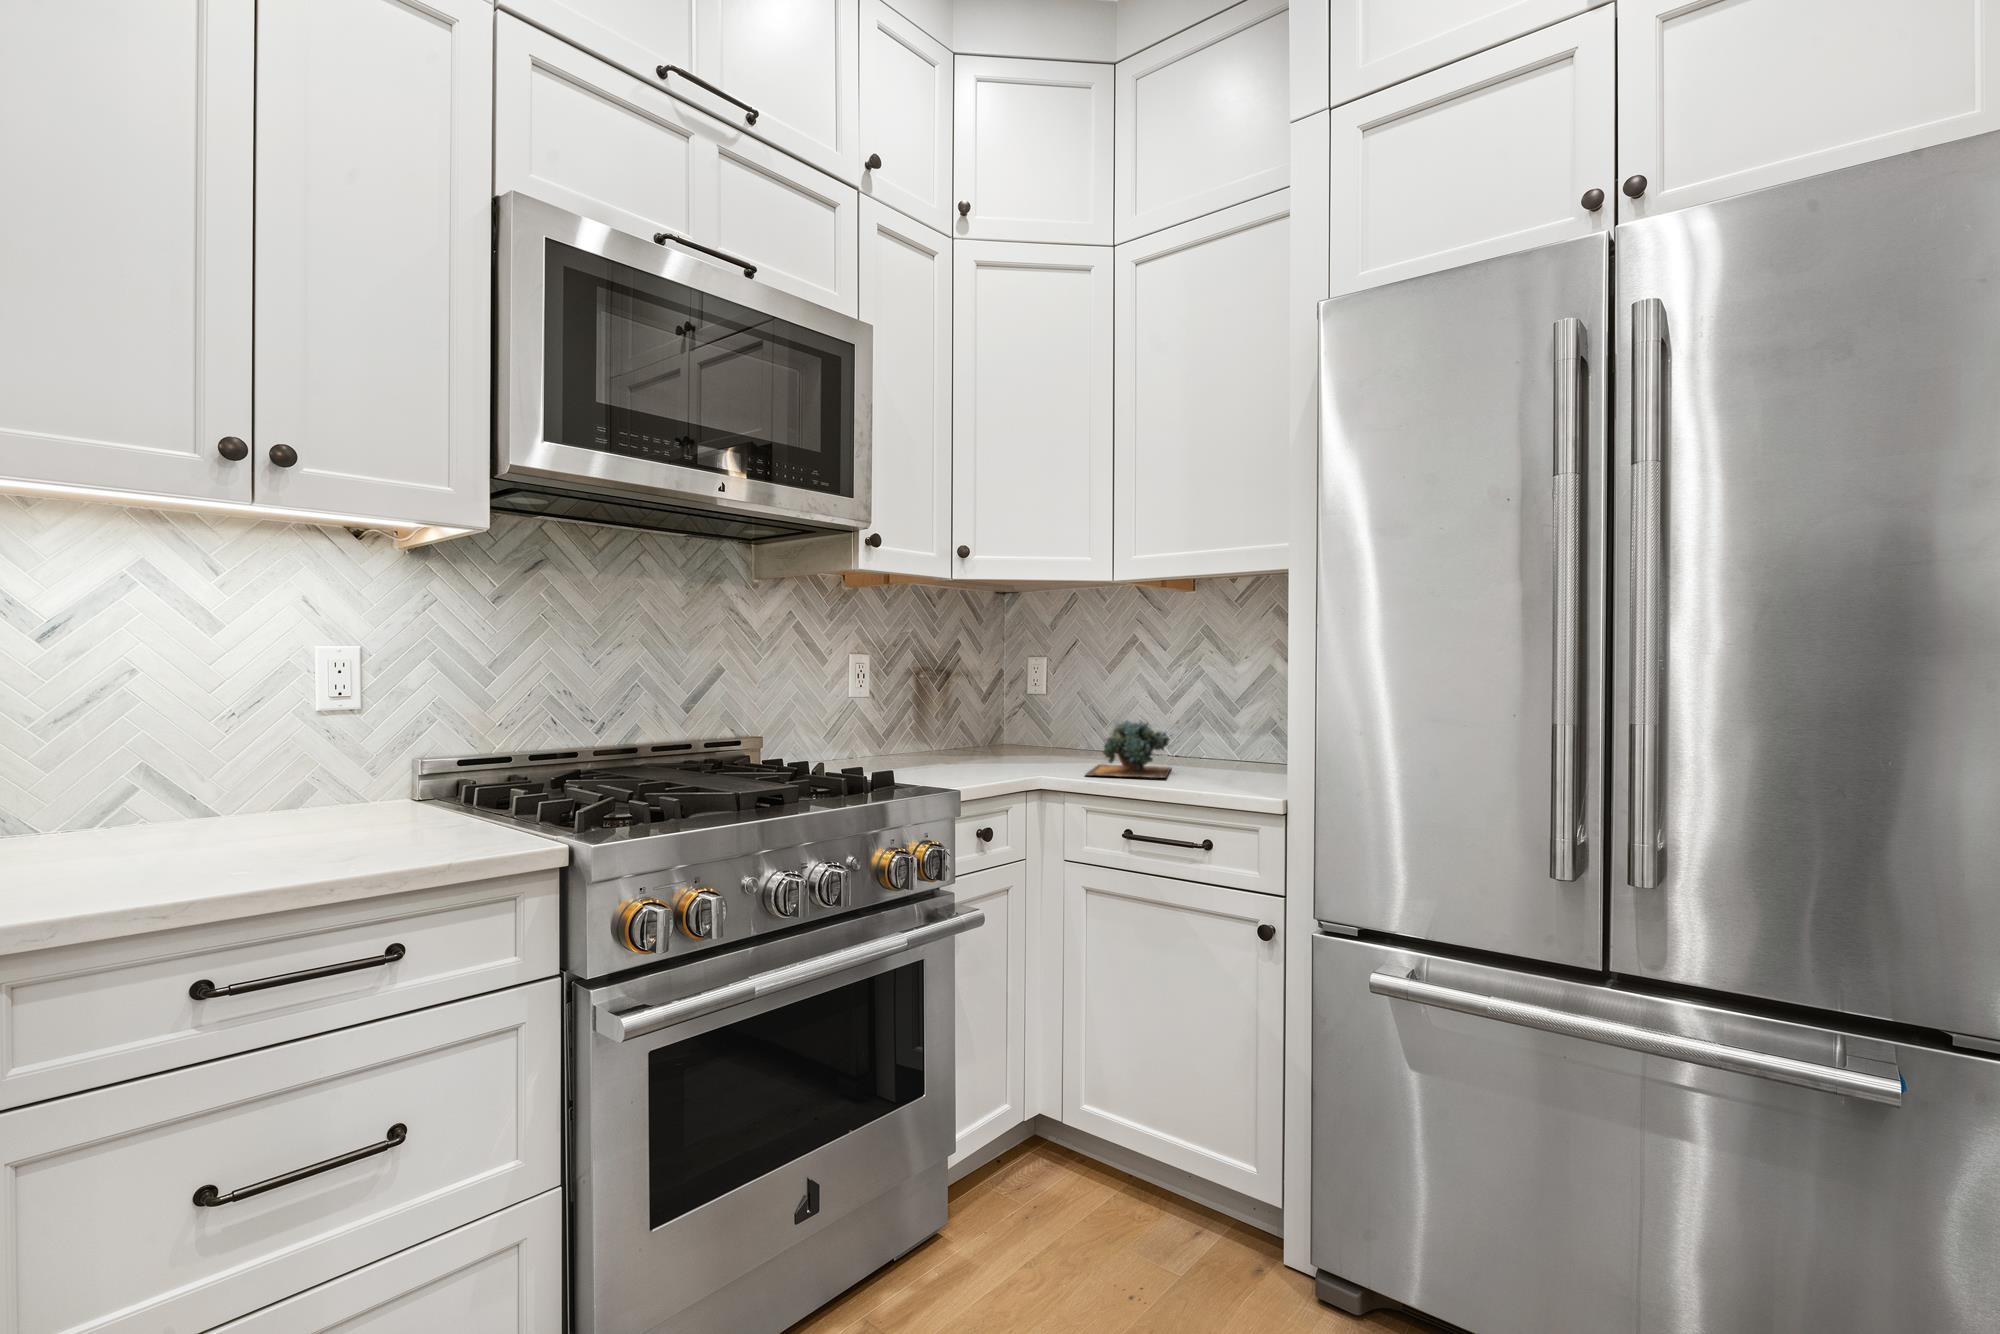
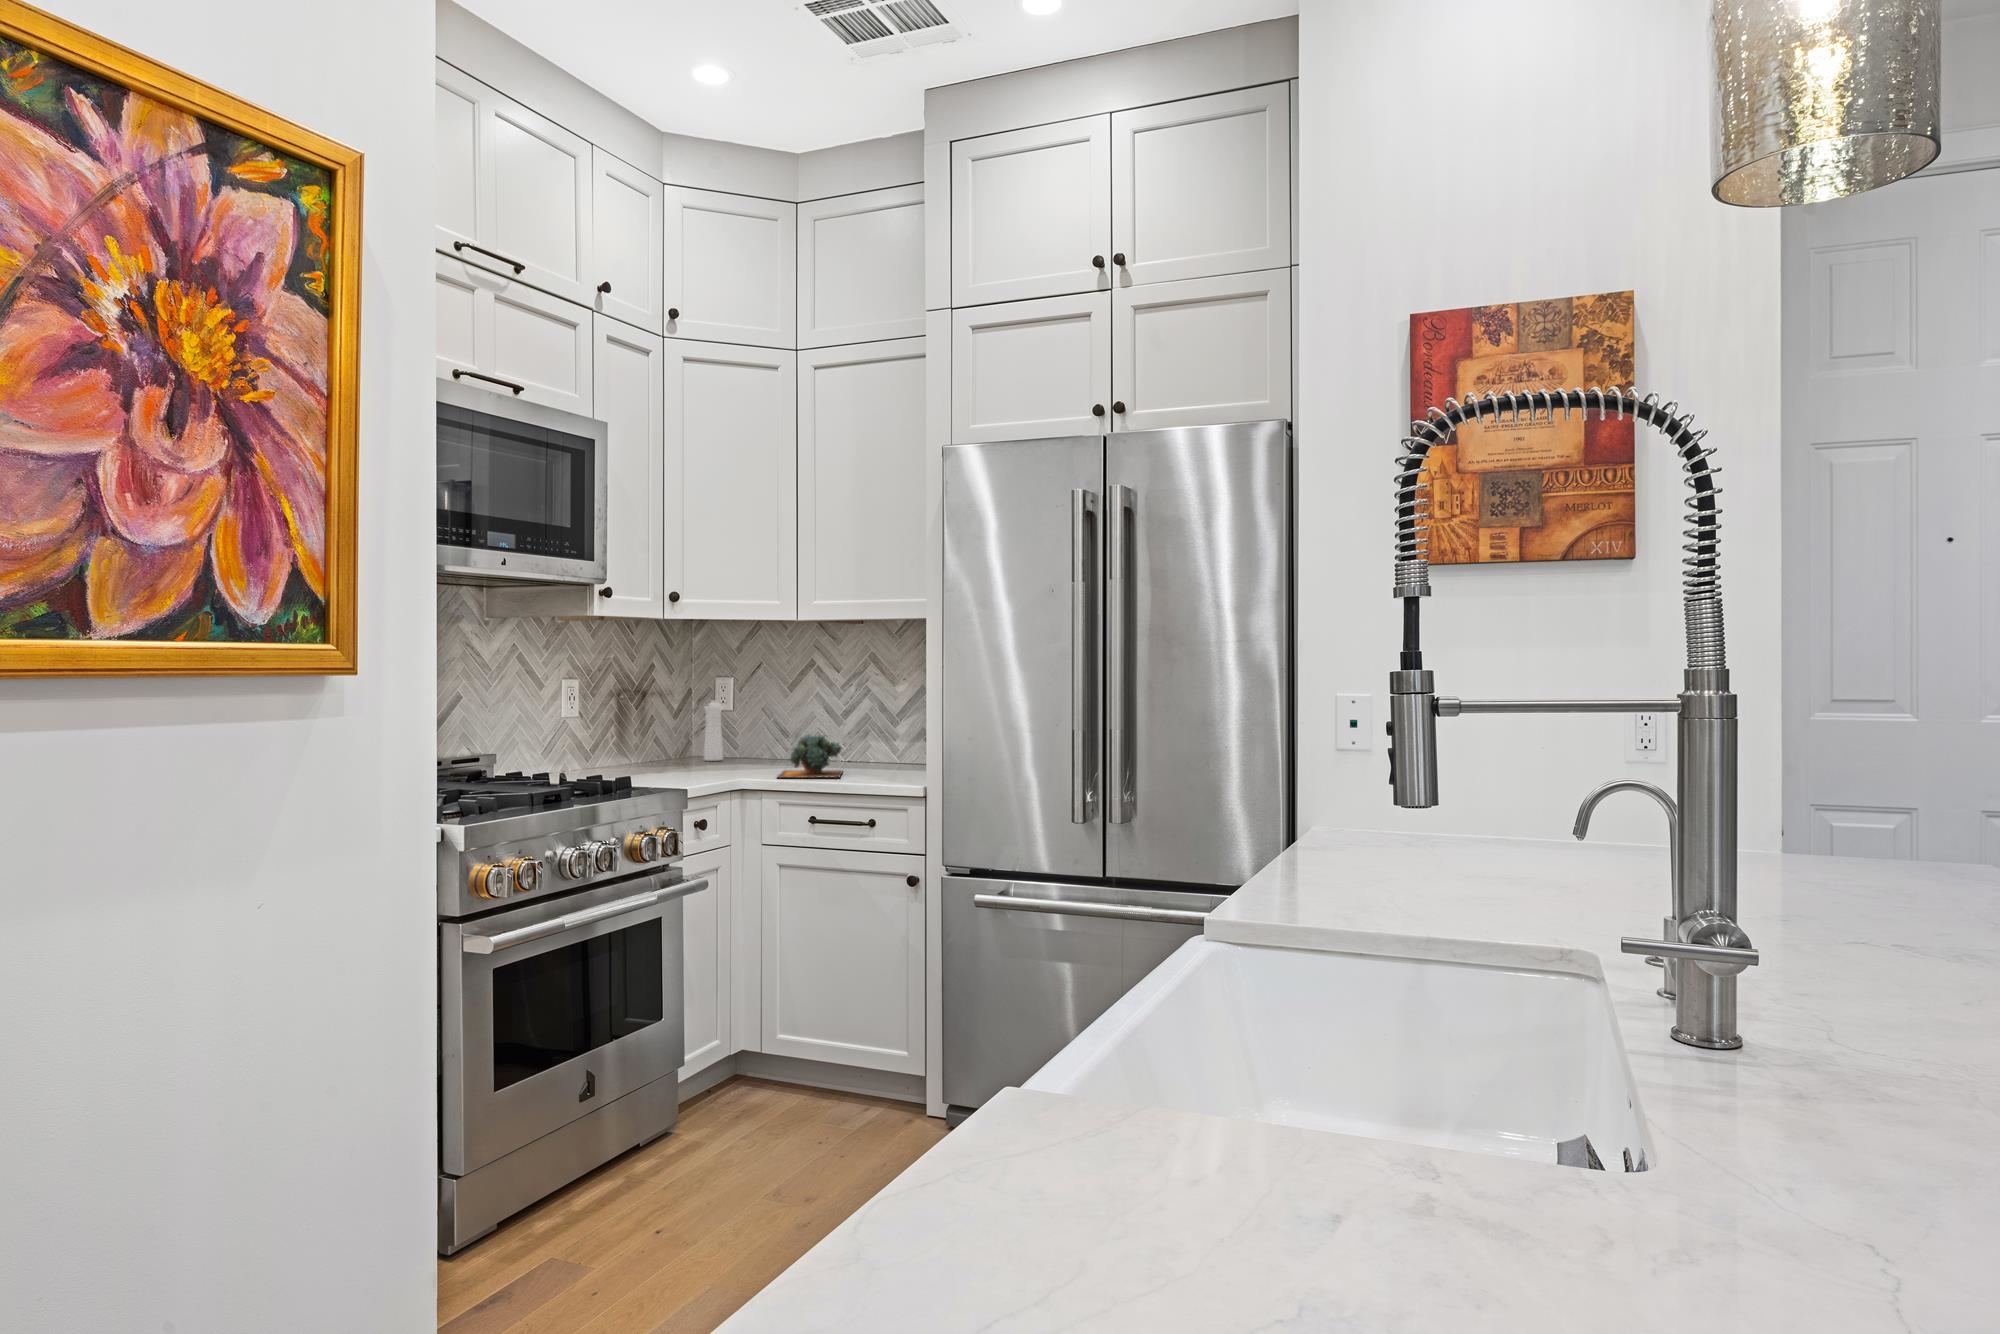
pepper mill: none [1013,671,1049,749] -> present [704,701,724,761]

